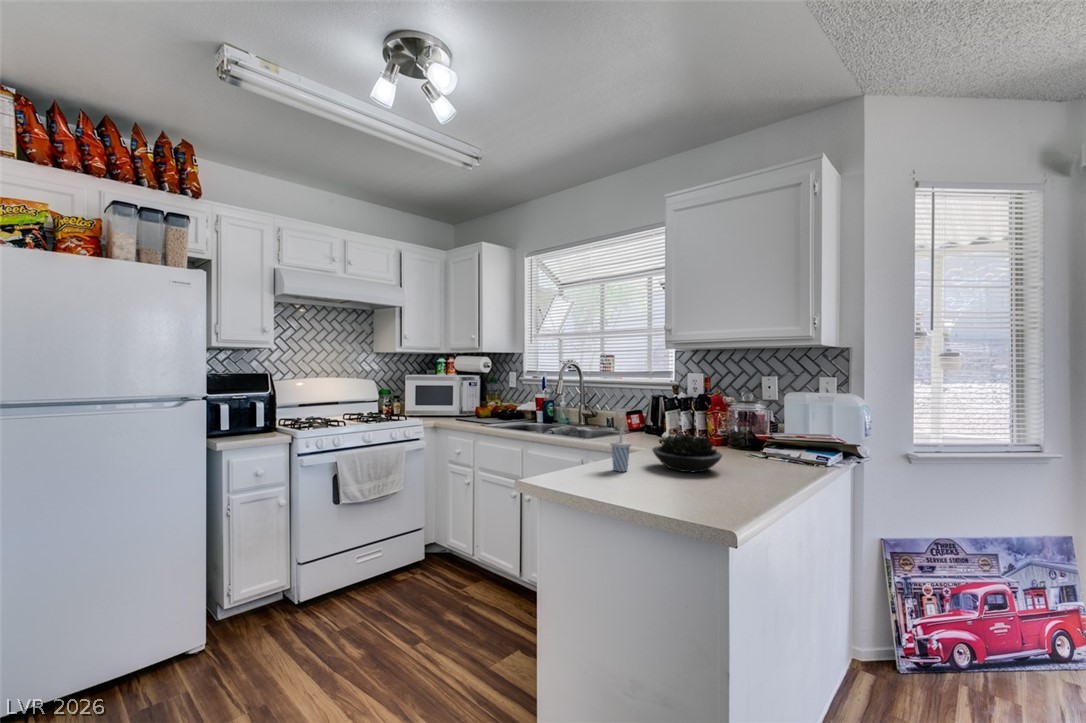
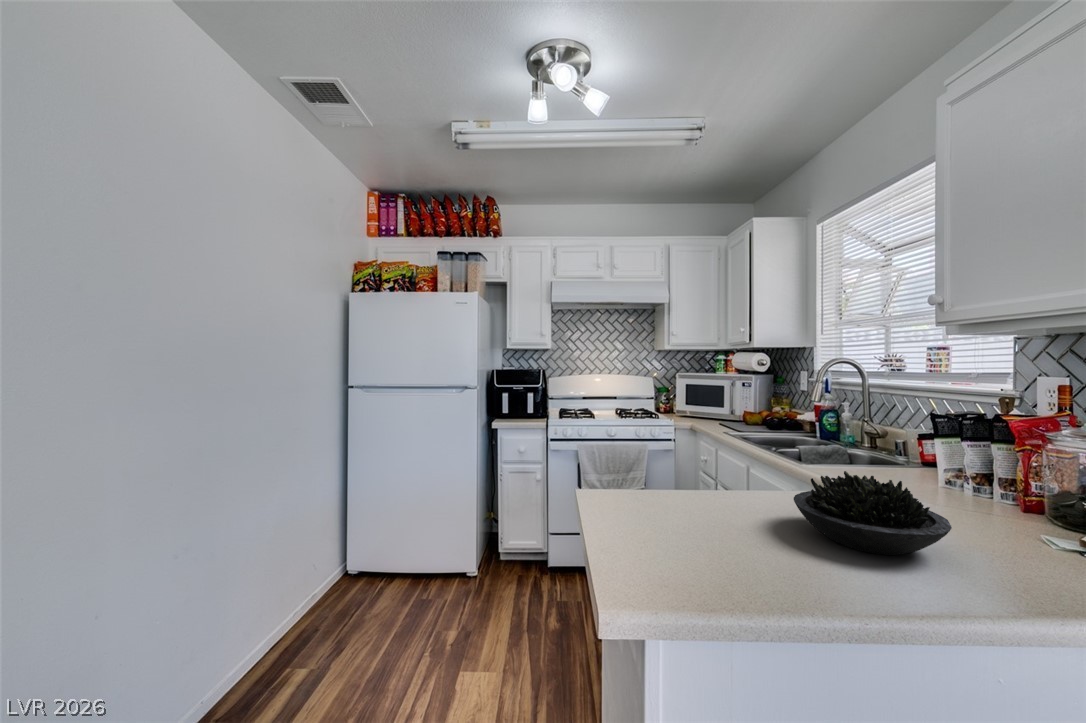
cup: present [610,428,631,472] -> none [708,446,742,514]

